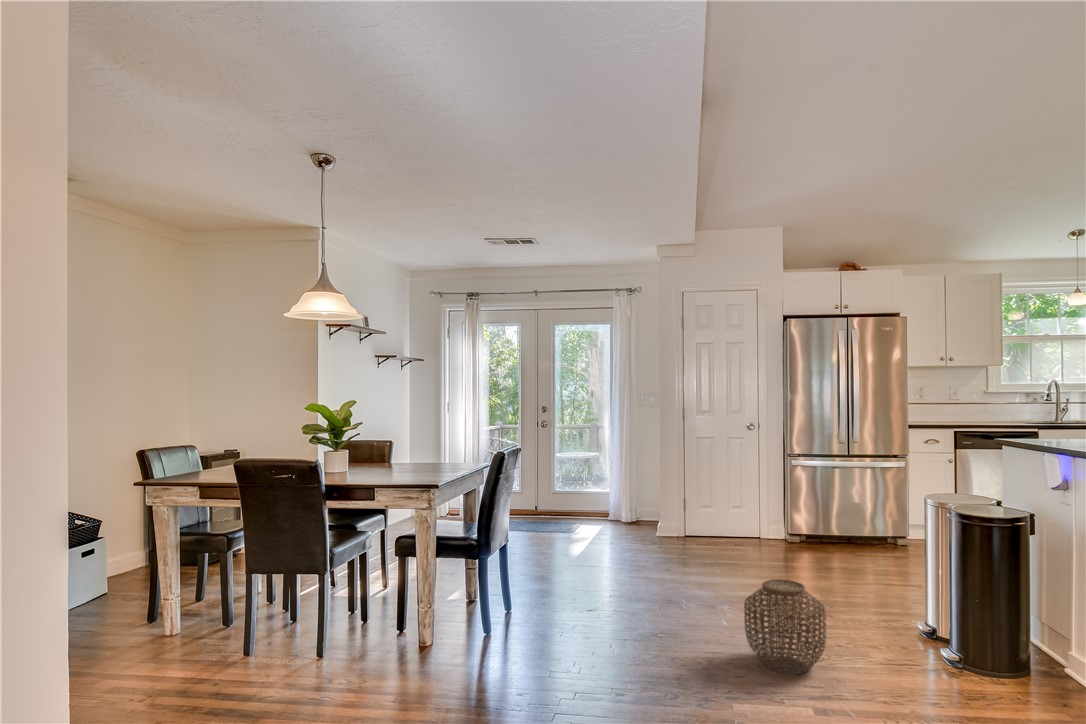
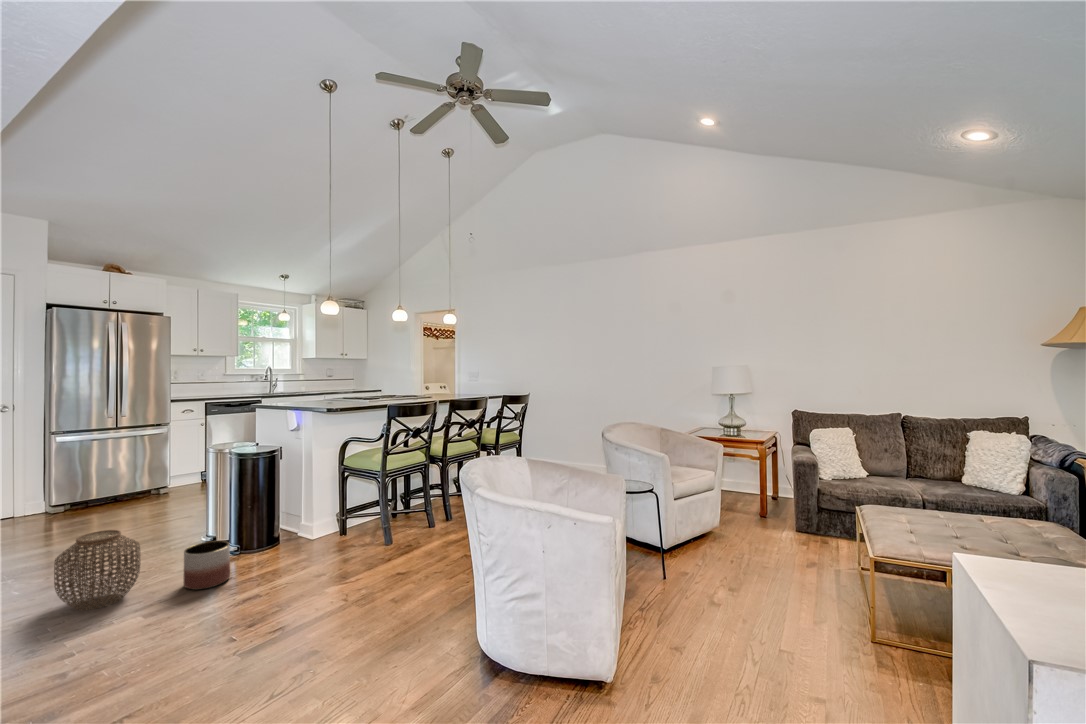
planter: none [874,633,938,705] -> present [183,541,230,590]

